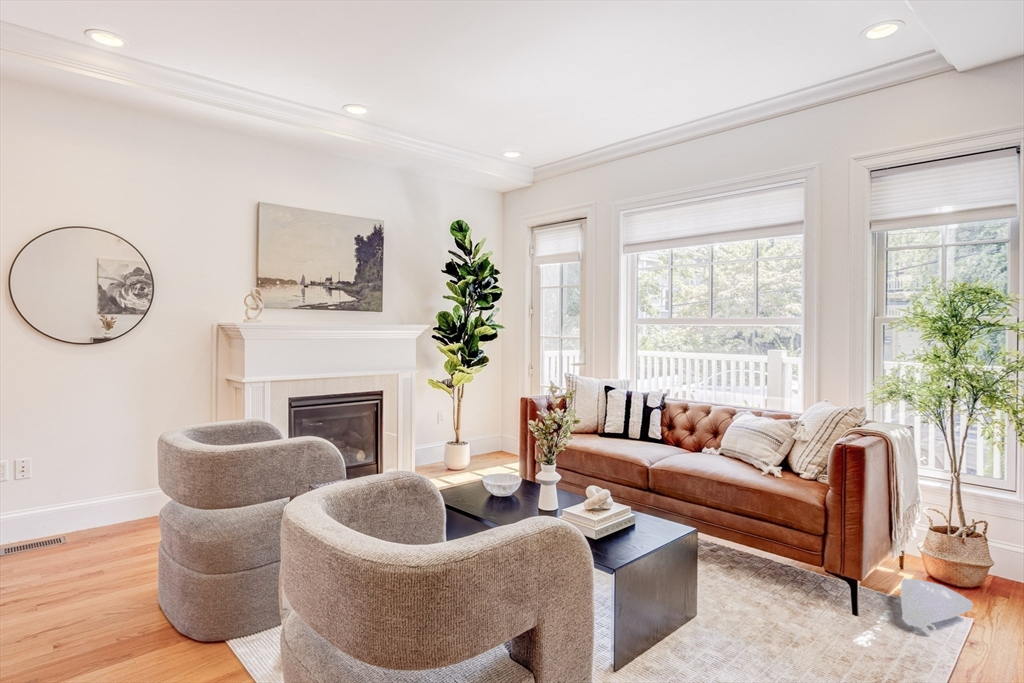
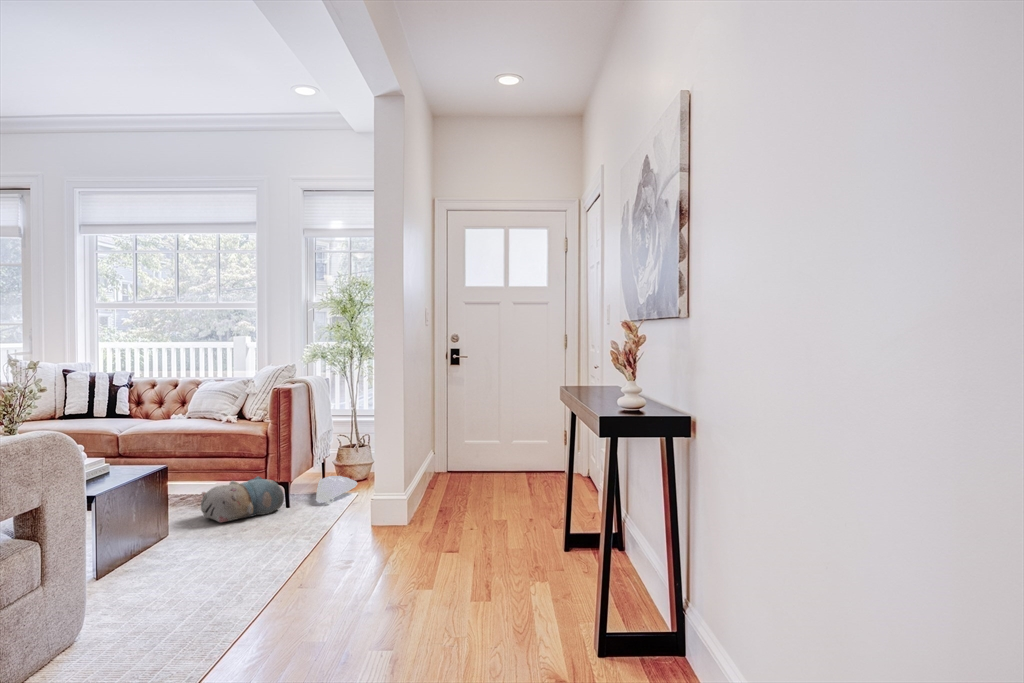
plush toy: none [736,559,852,623] -> present [201,476,284,522]

